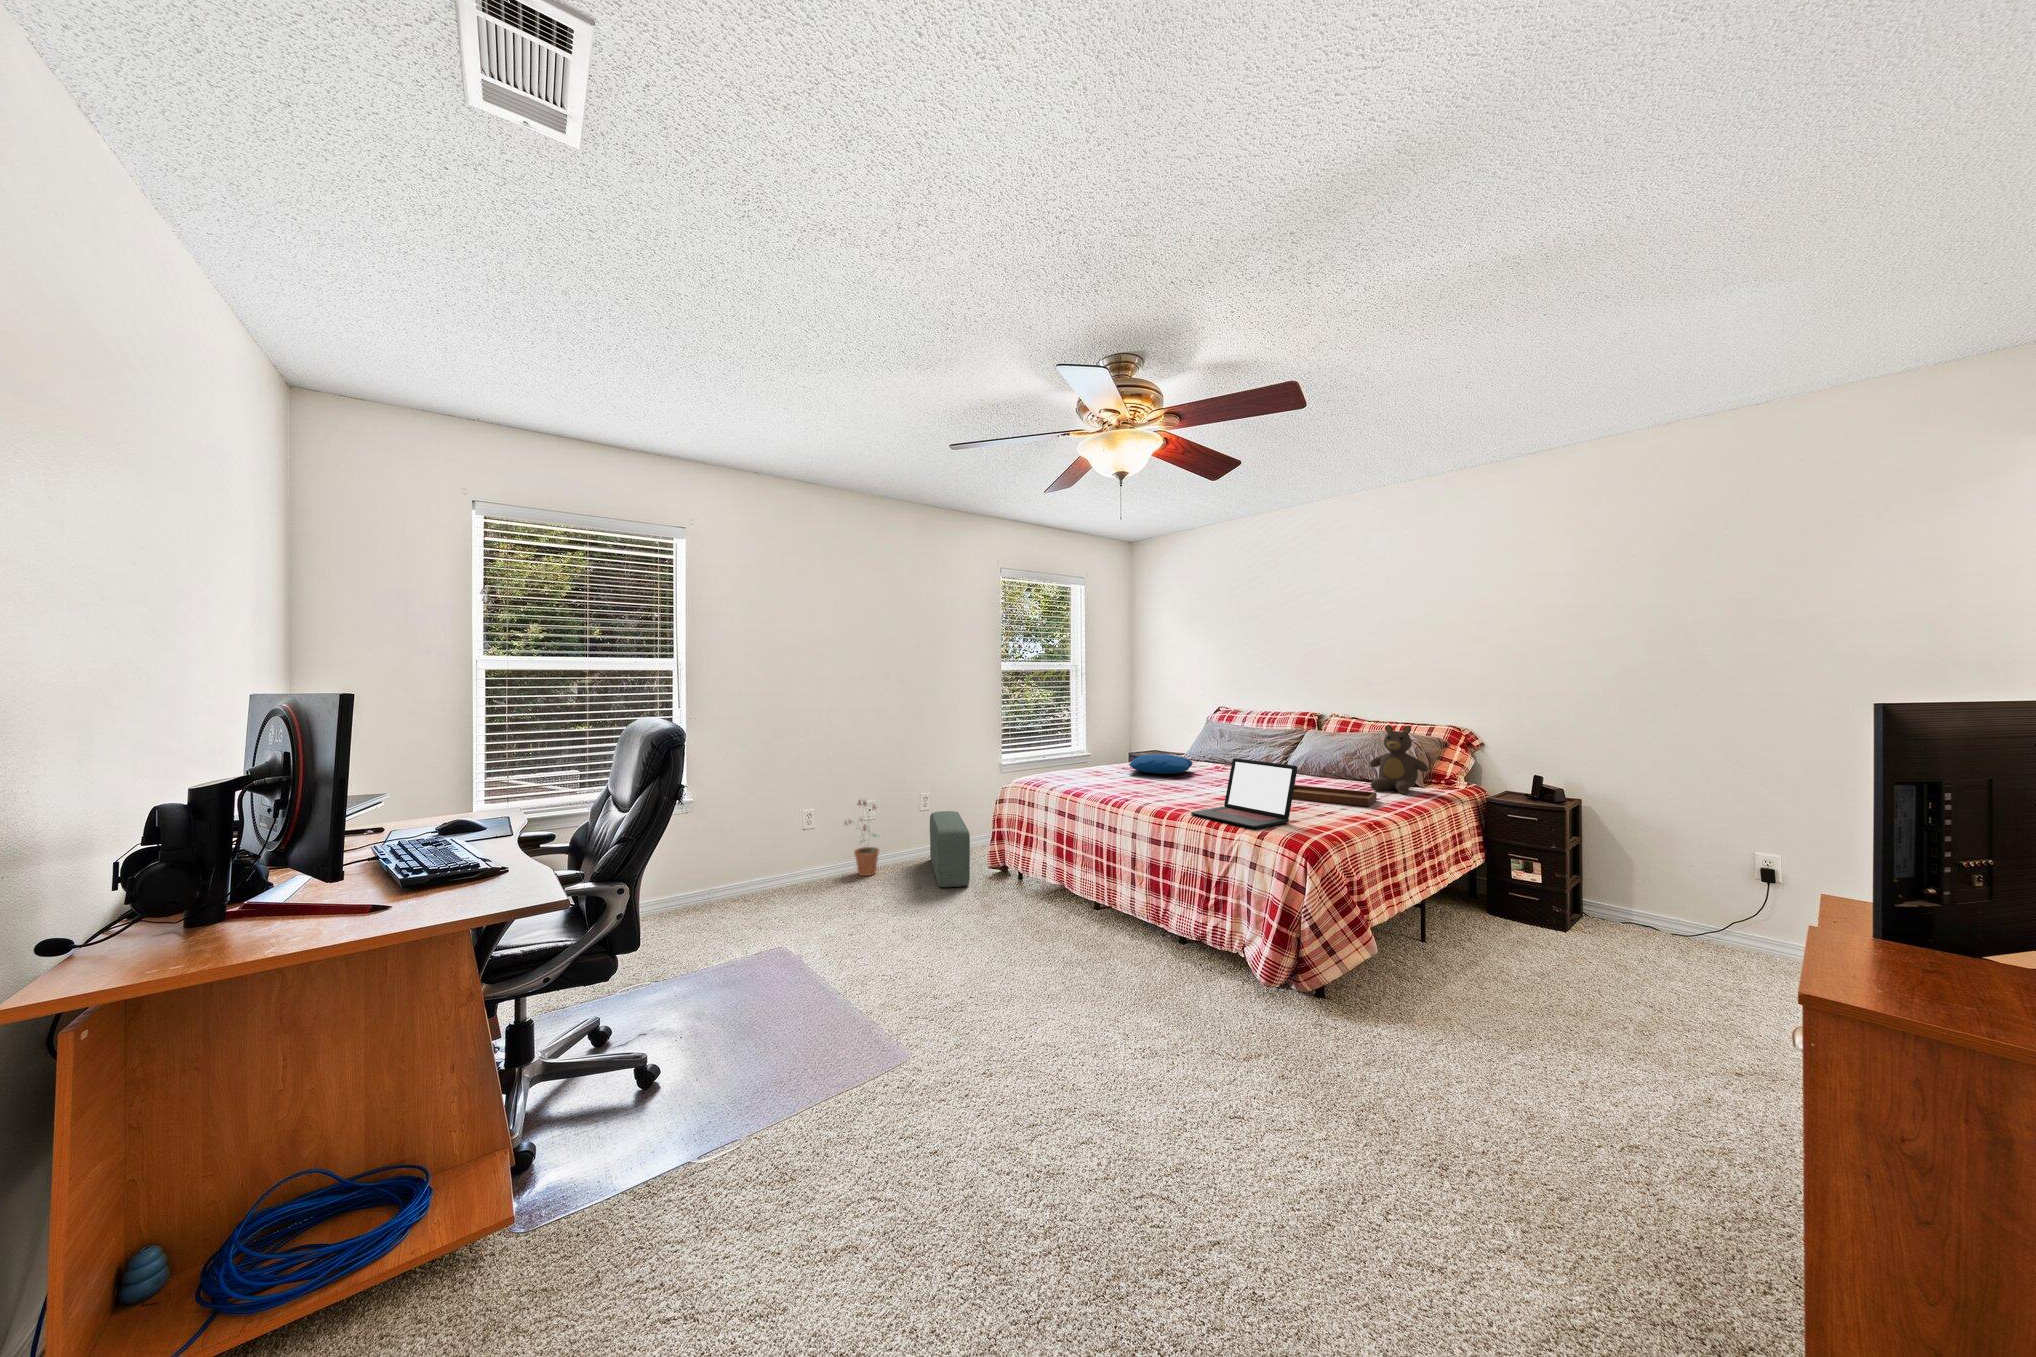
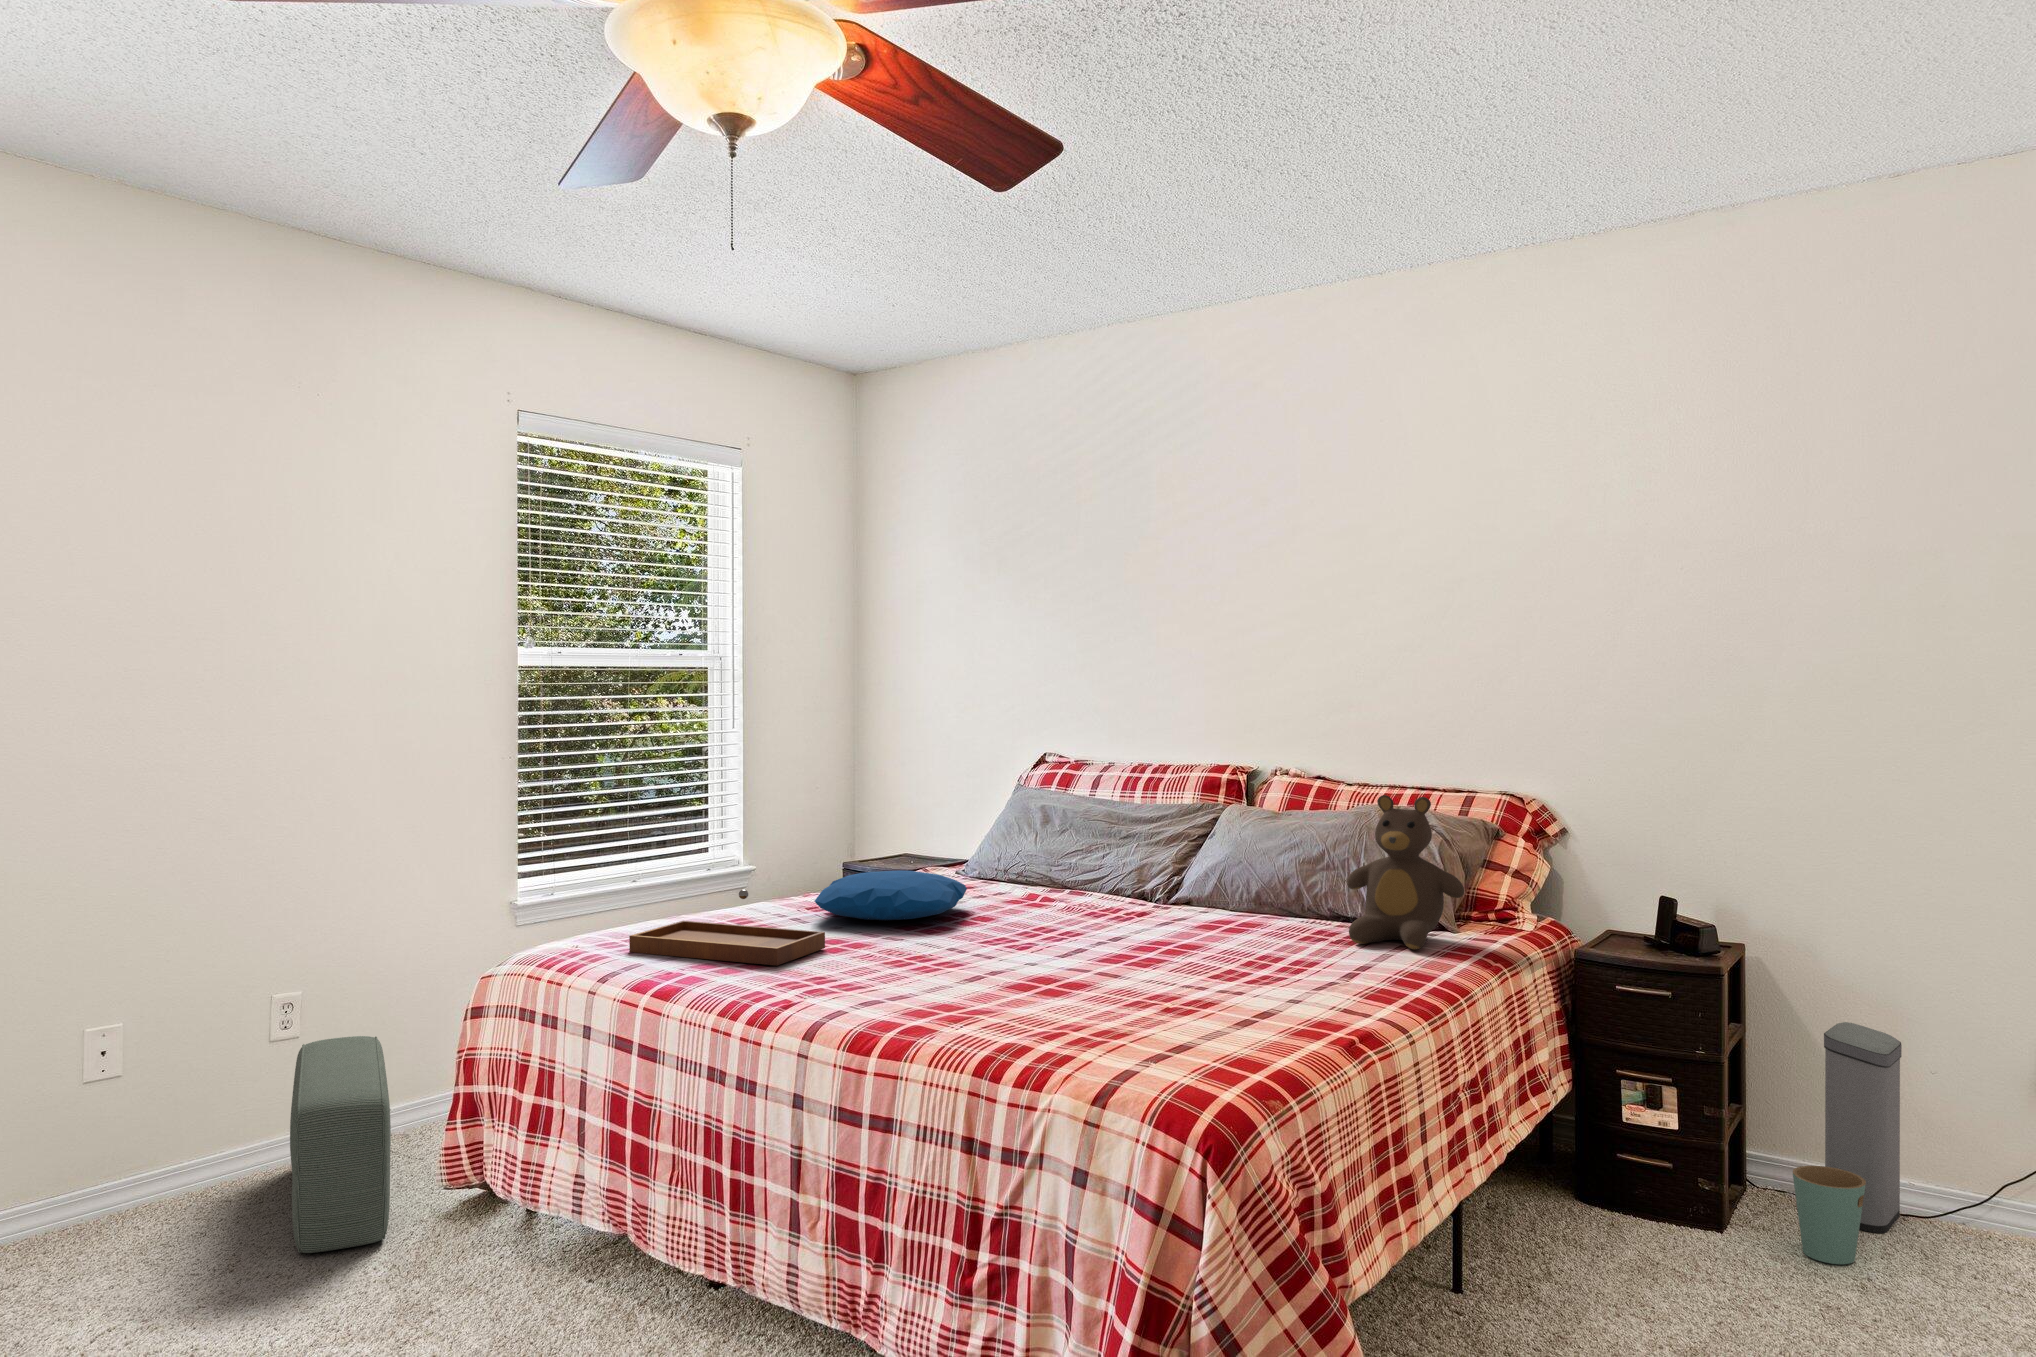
laptop: present [1191,758,1297,828] -> none [937,892,1188,1078]
tray: present [1292,771,1377,806] -> present [629,889,825,966]
potted plant: present [844,800,879,876] -> none [25,1024,143,1235]
trash can: none [1598,837,1662,947] -> present [1793,1022,1902,1264]

